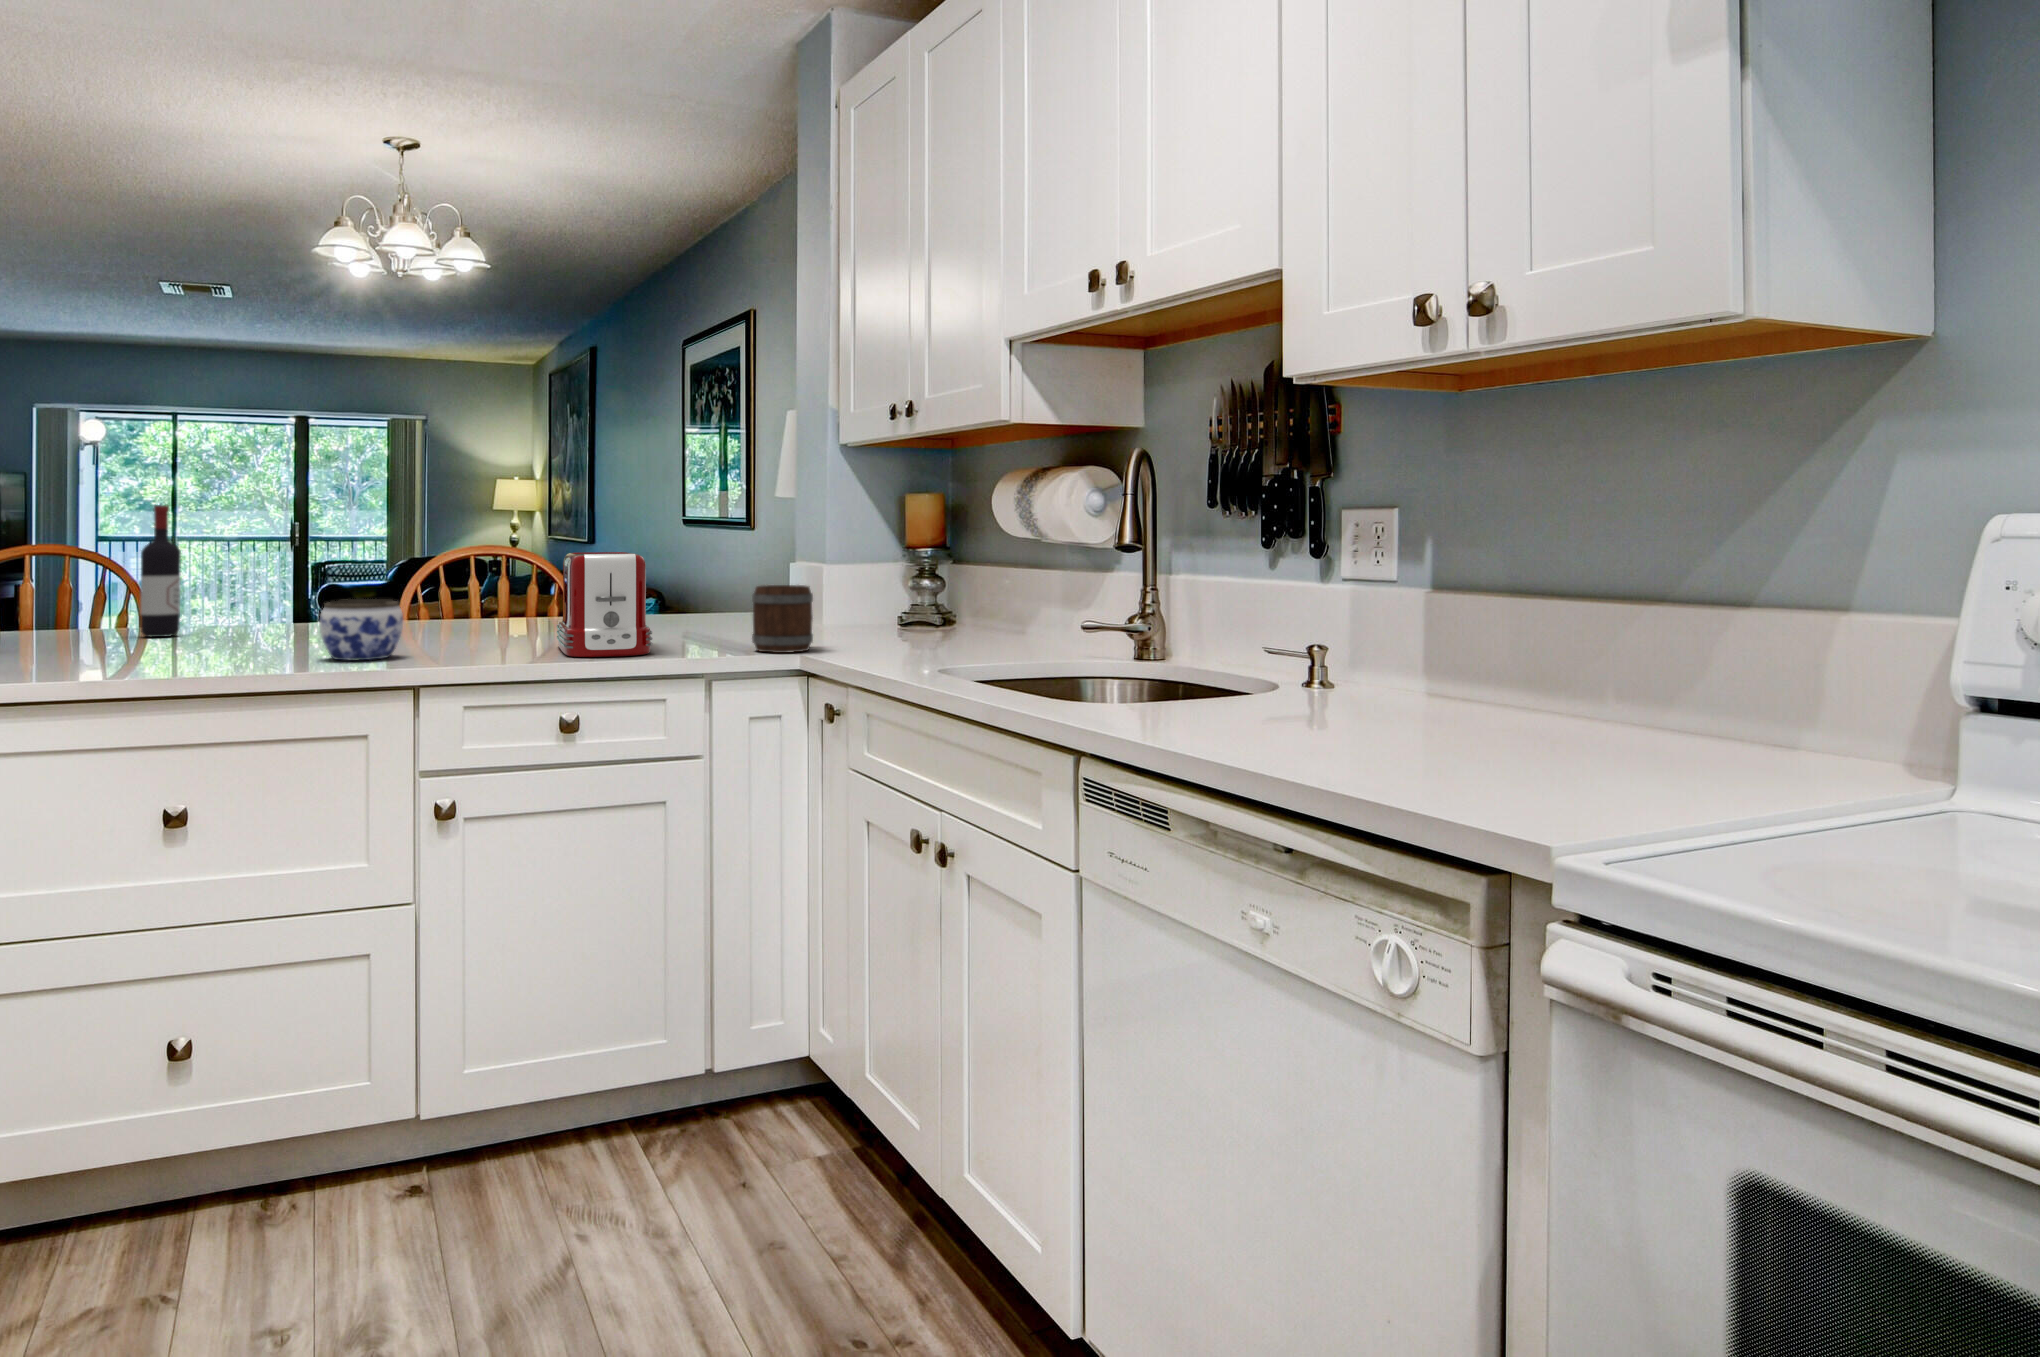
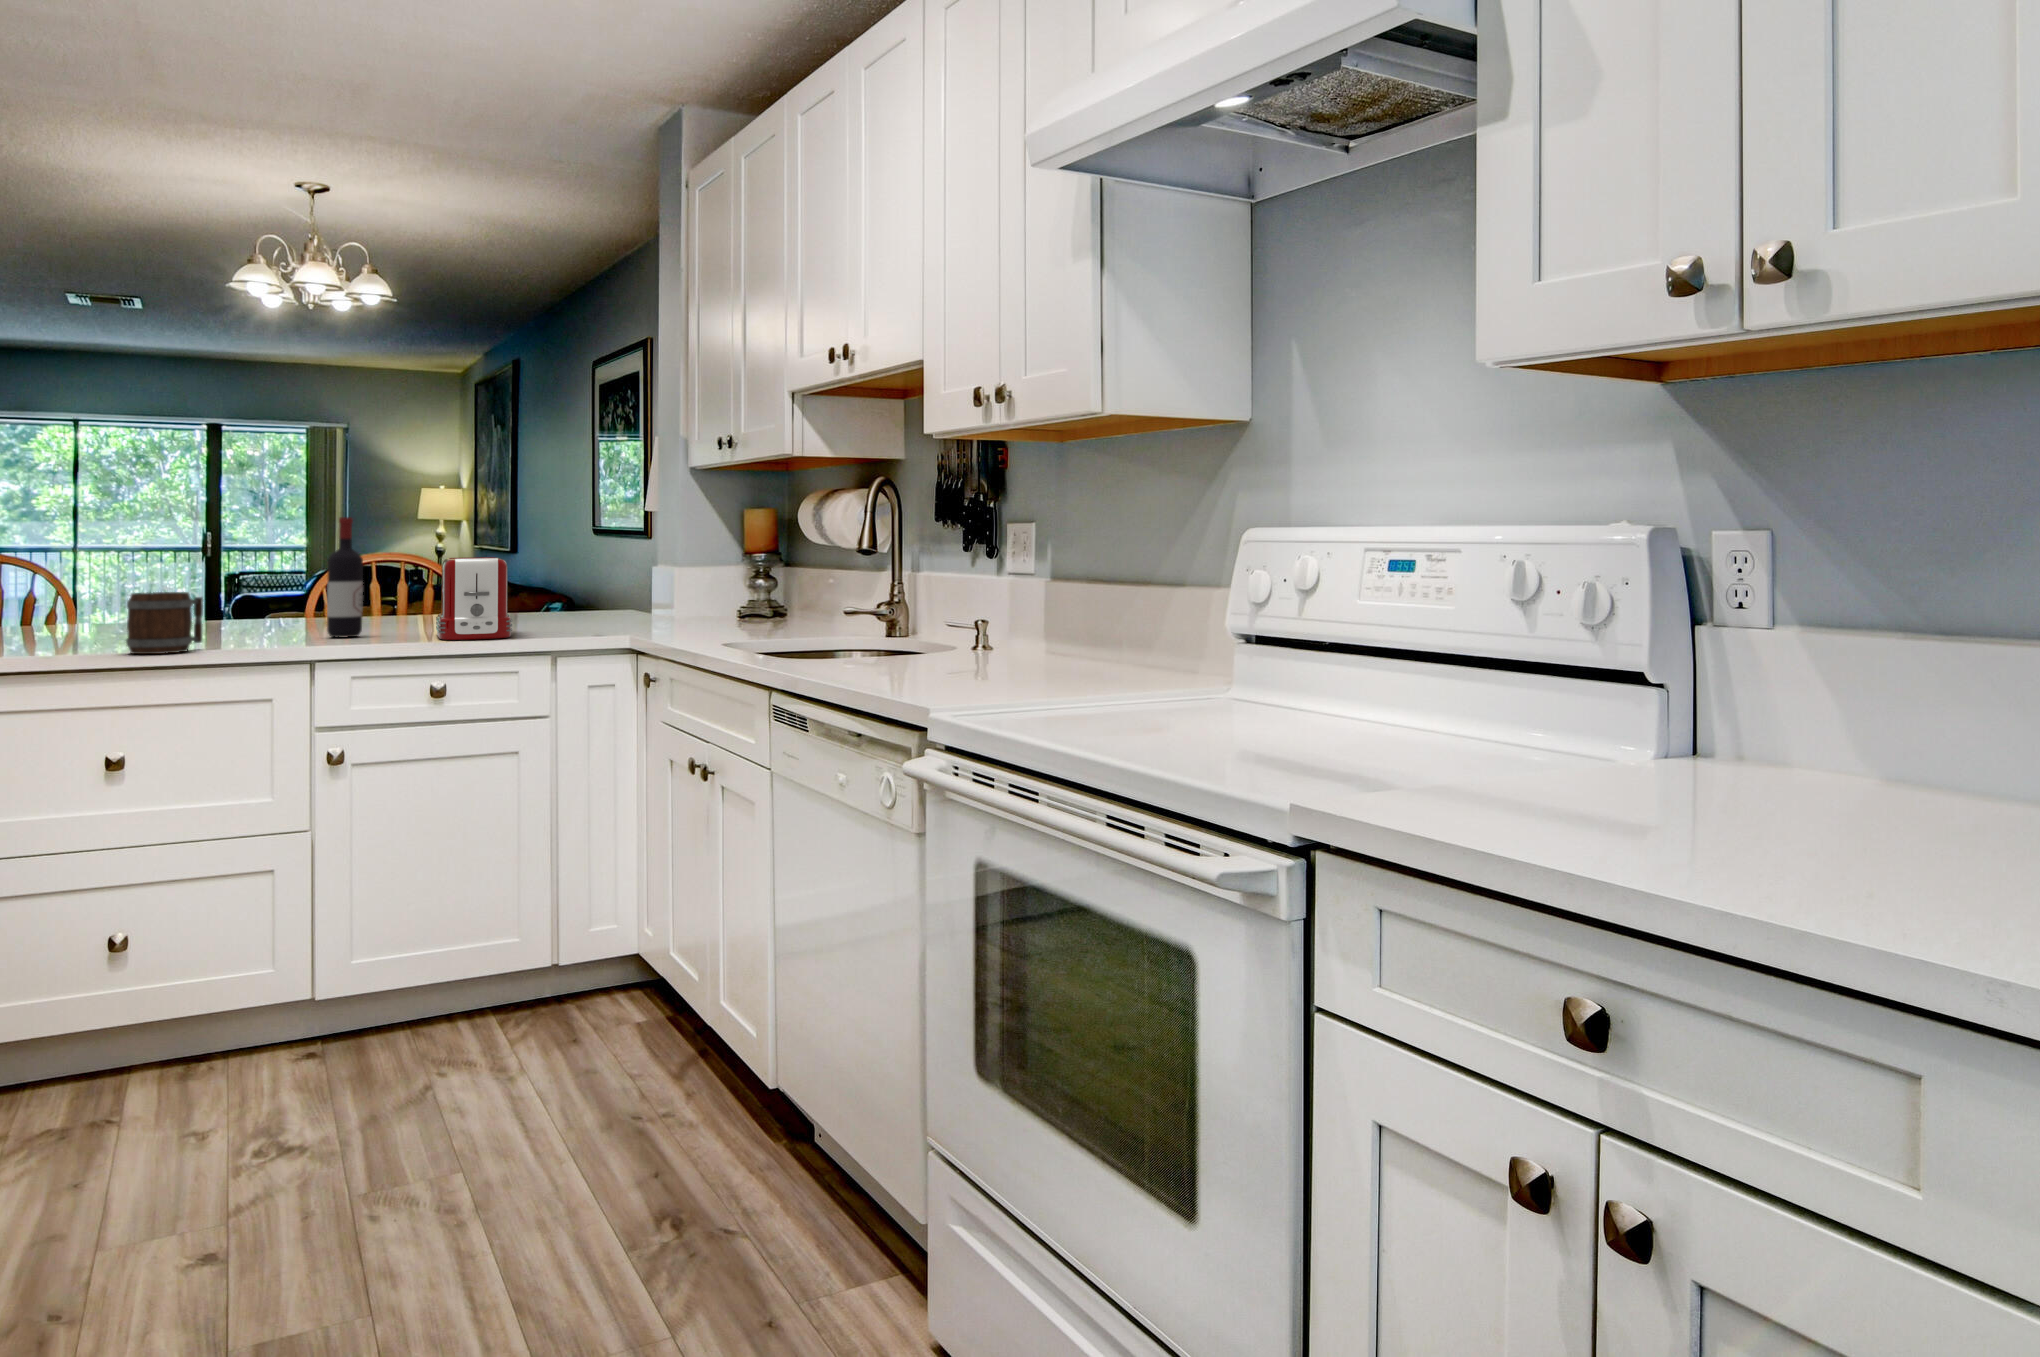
wine bottle: present [140,505,181,637] -> present [327,517,363,638]
mug: present [752,585,813,653] -> present [126,592,203,654]
jar: present [320,599,403,660] -> none [233,595,304,644]

